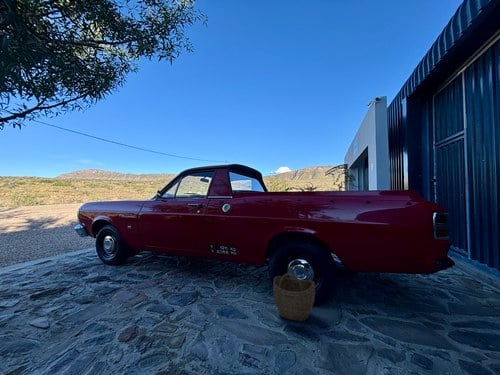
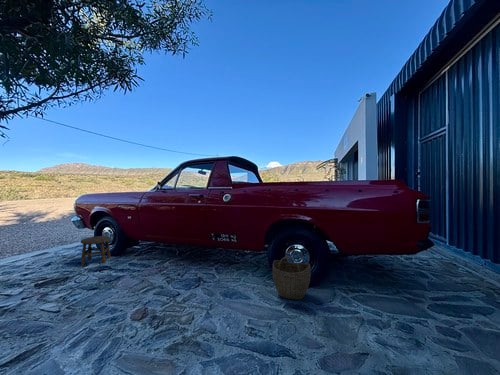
stool: none [80,245,111,275] -> present [81,236,111,265]

